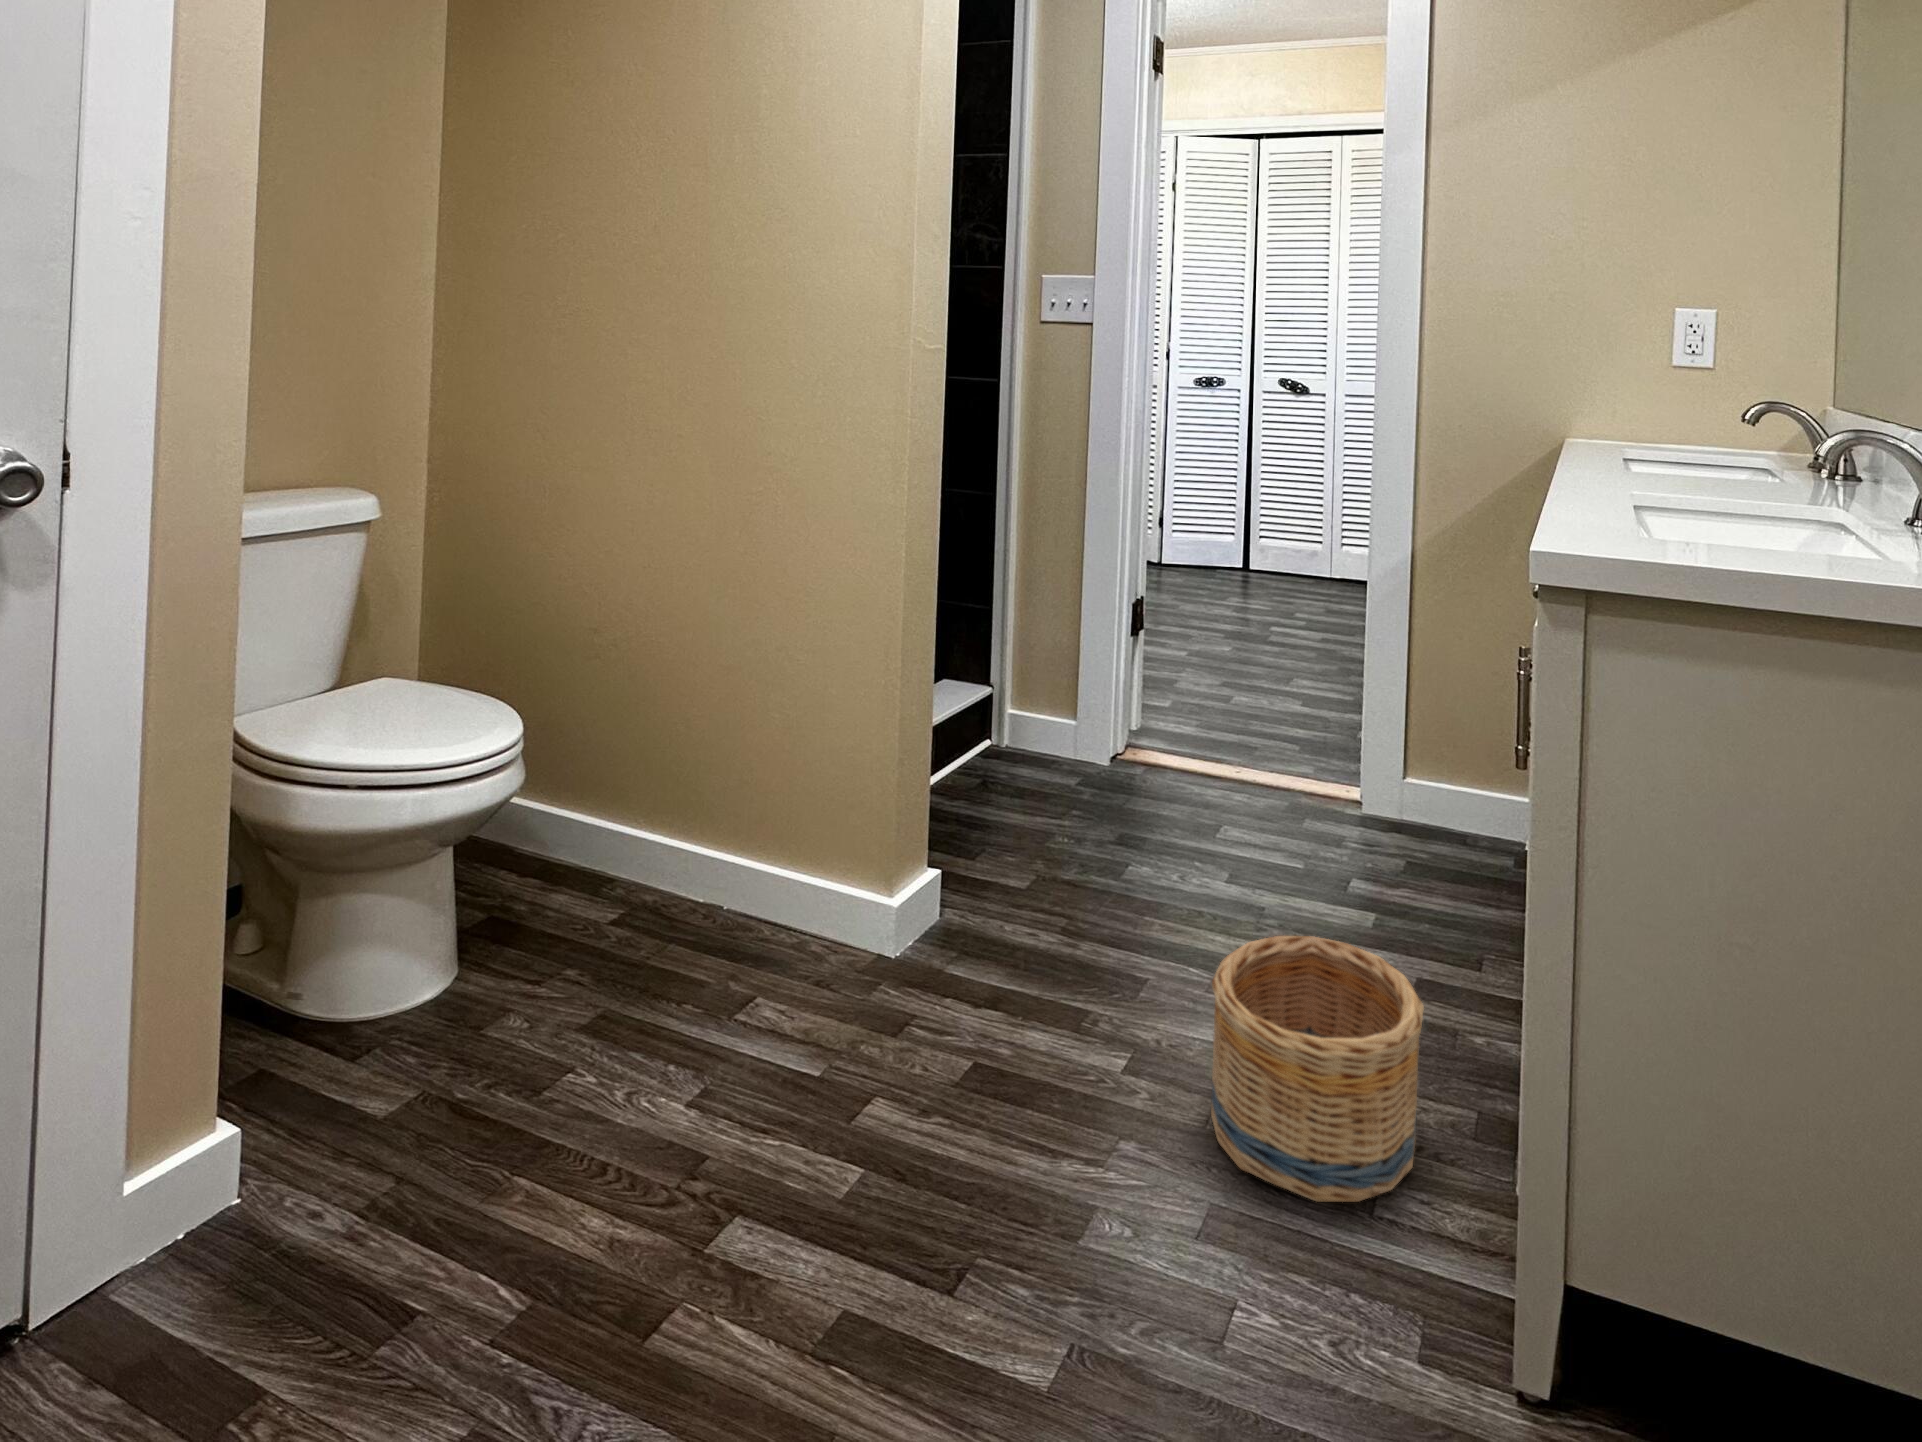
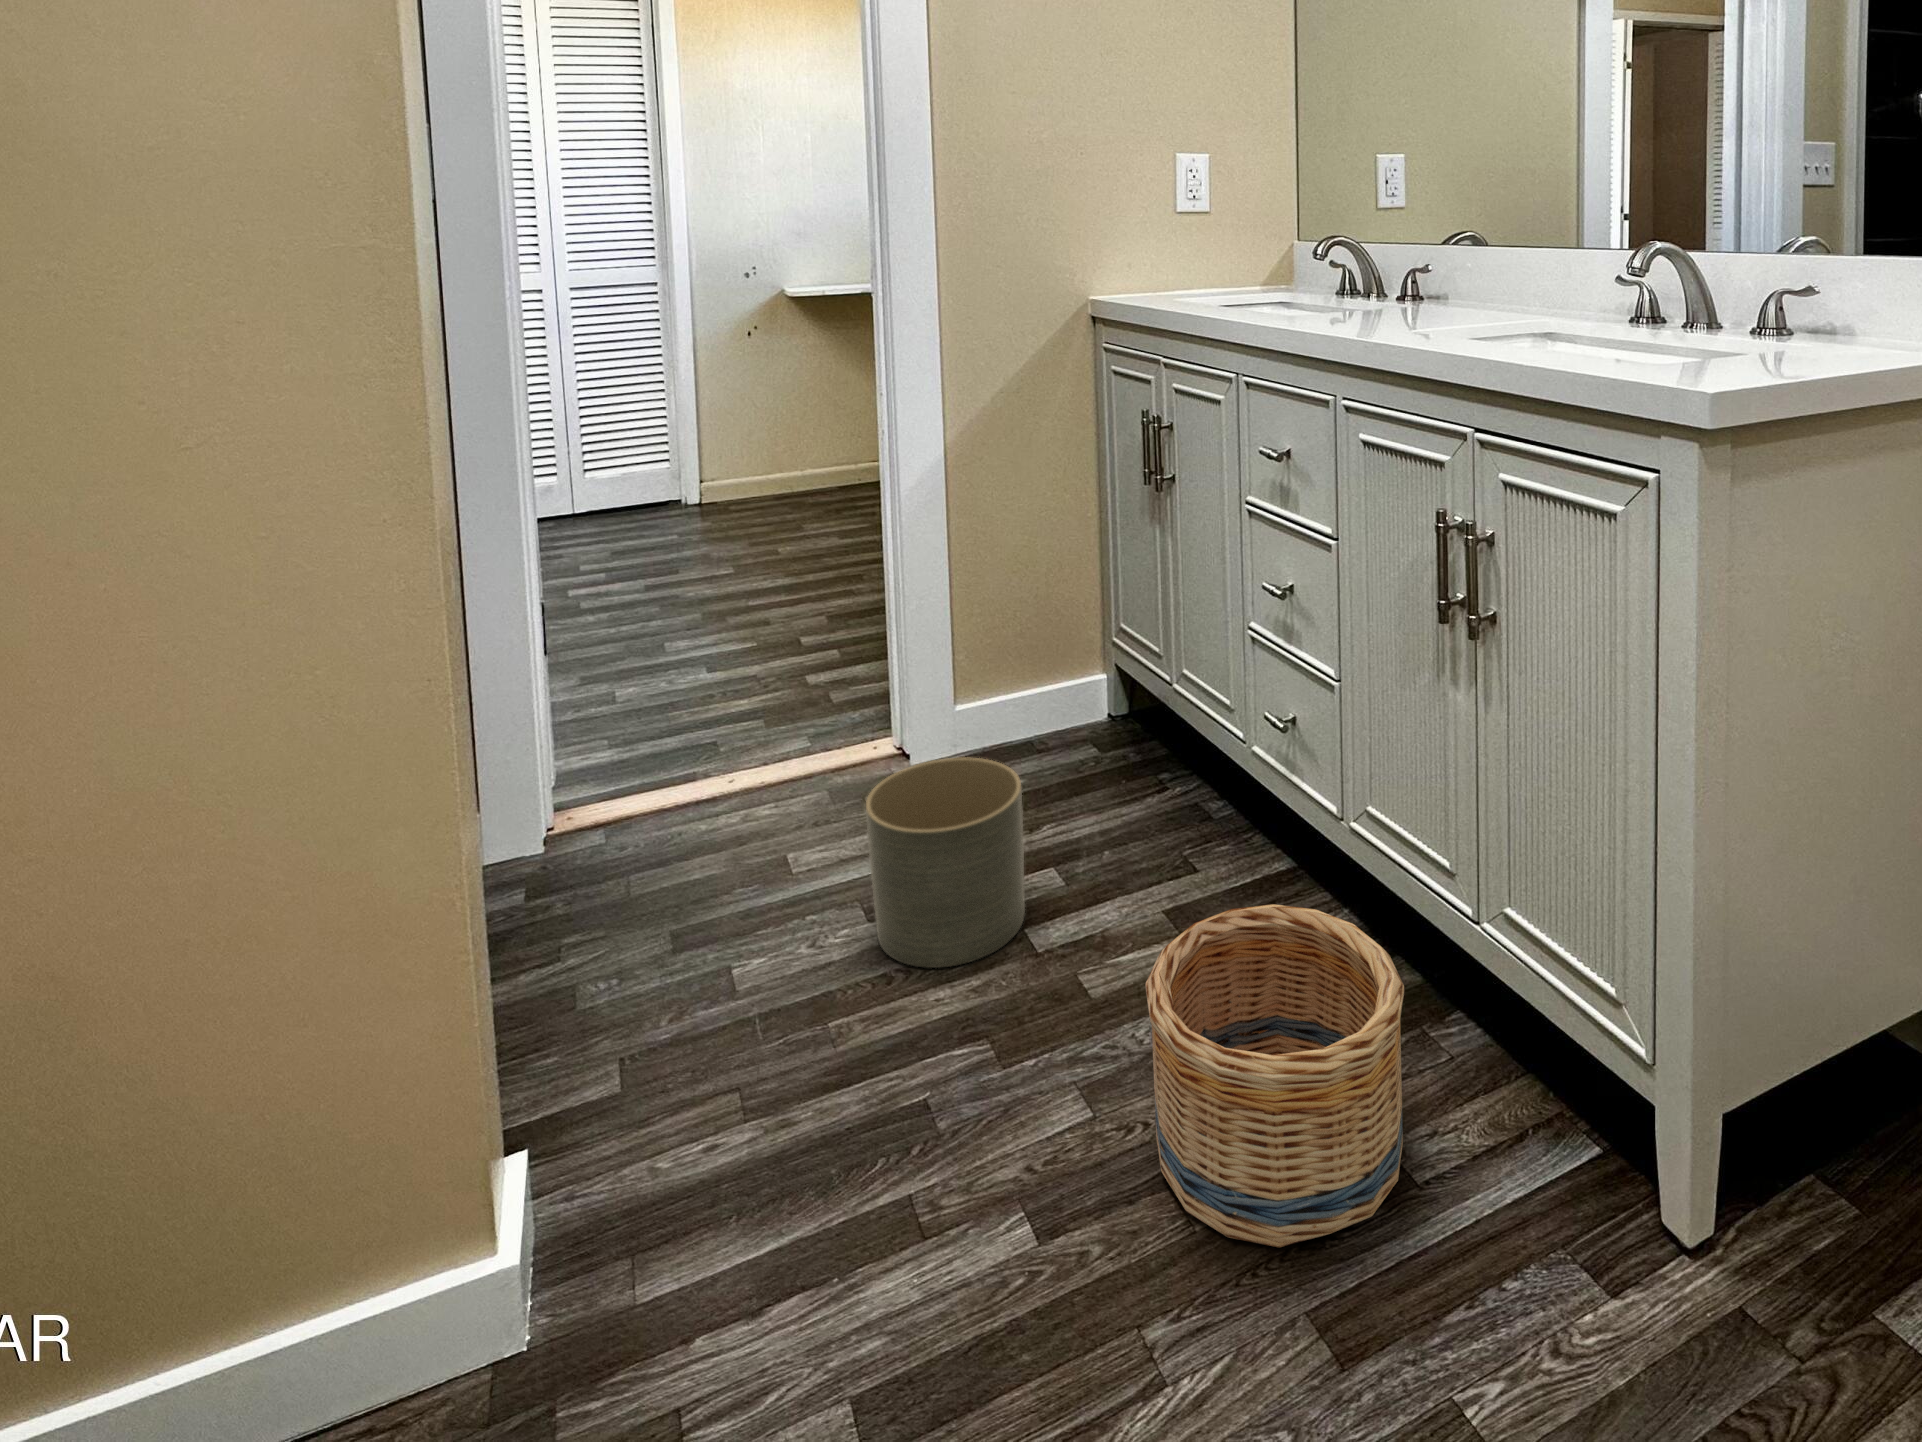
planter: none [1214,780,1335,938] -> present [866,757,1025,968]

